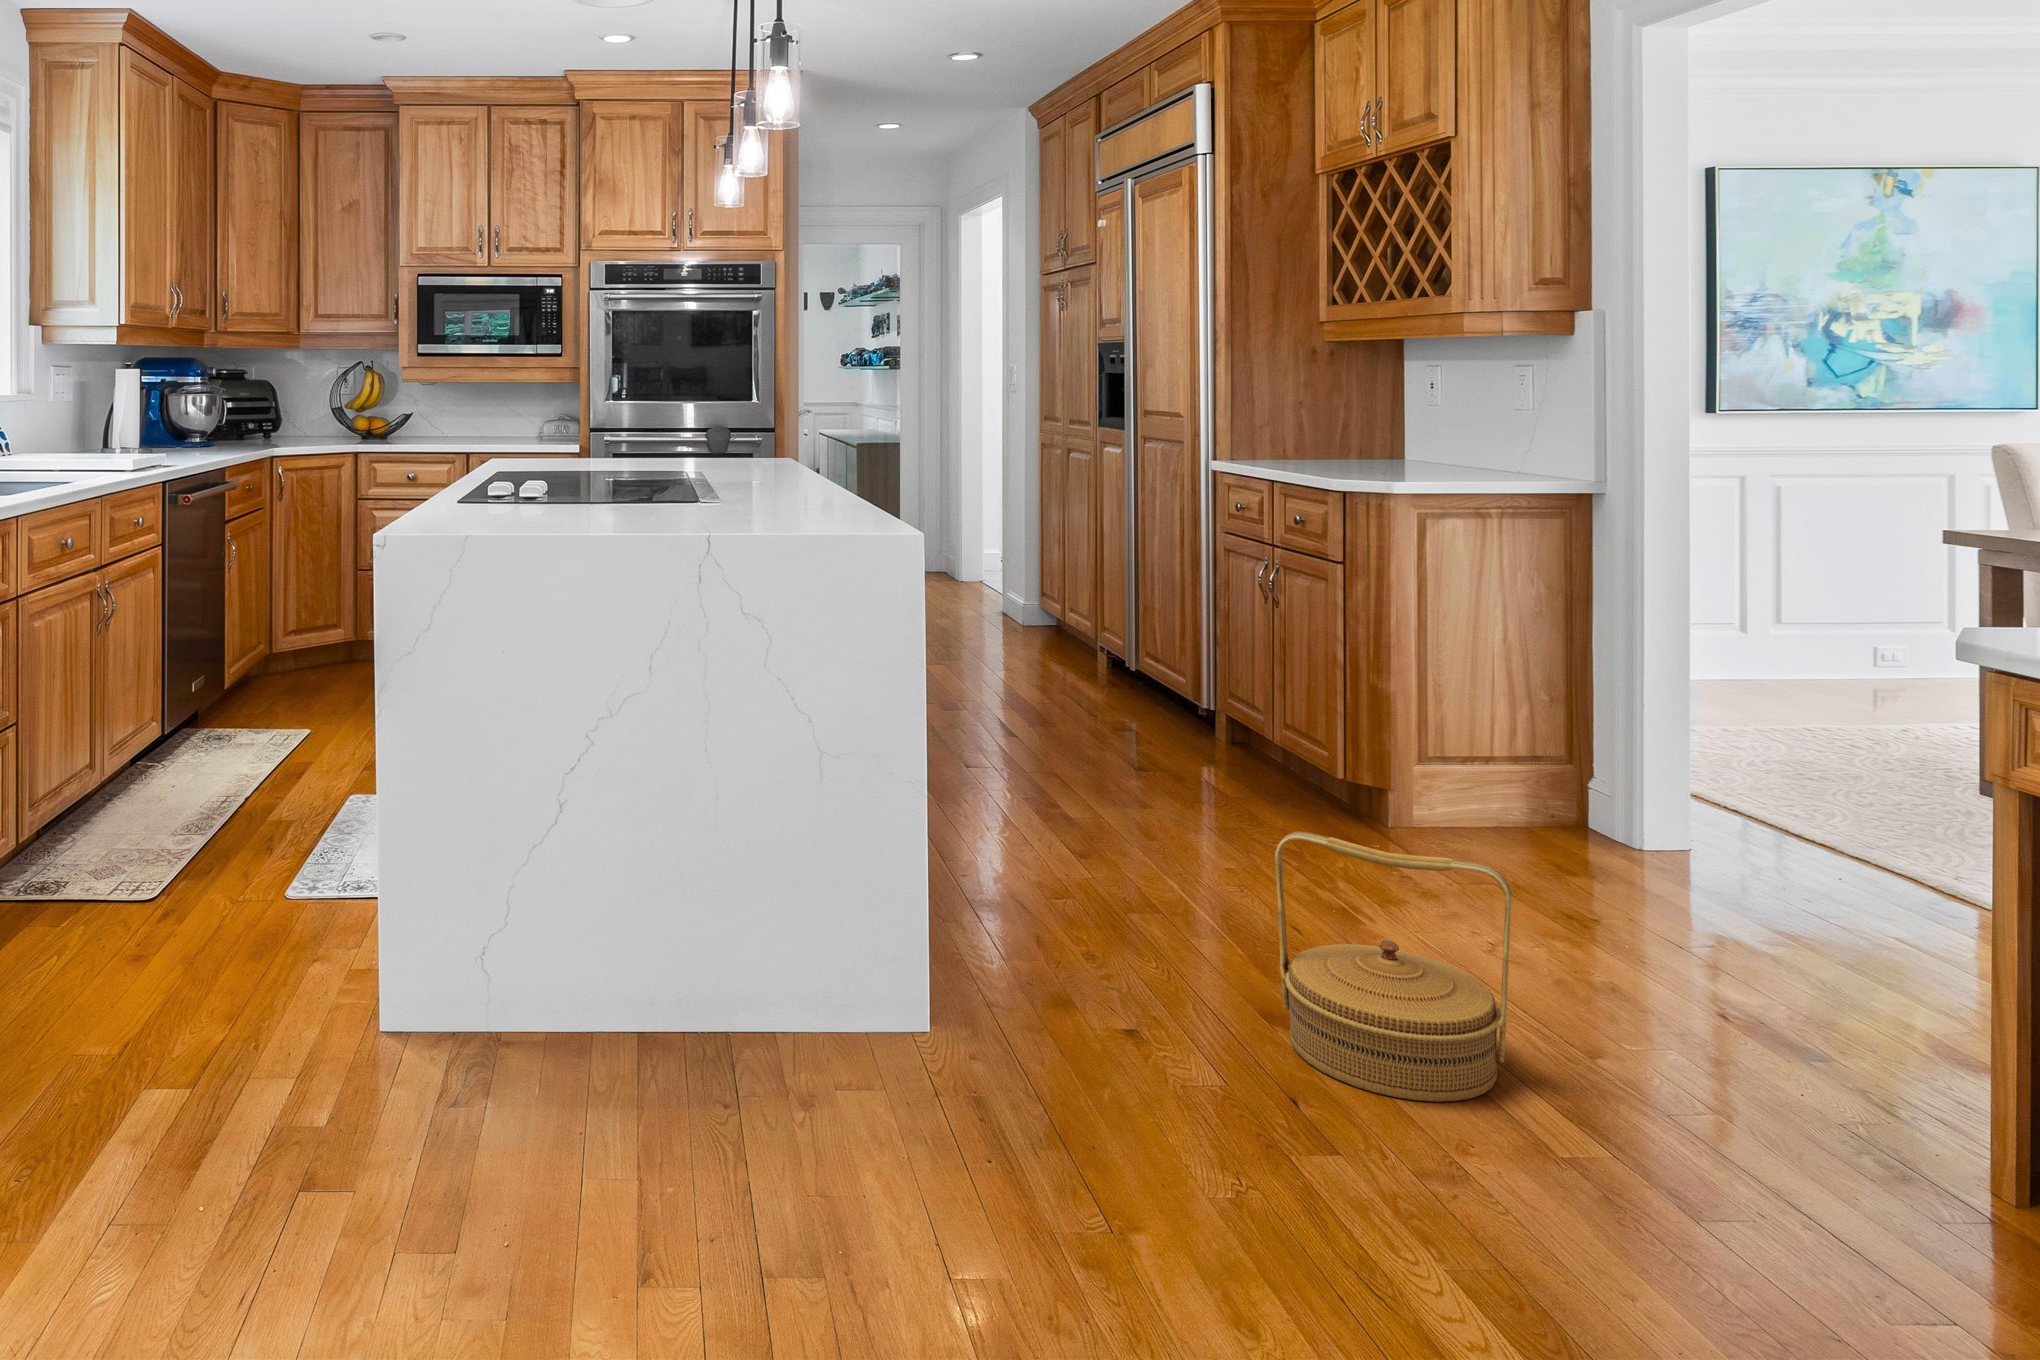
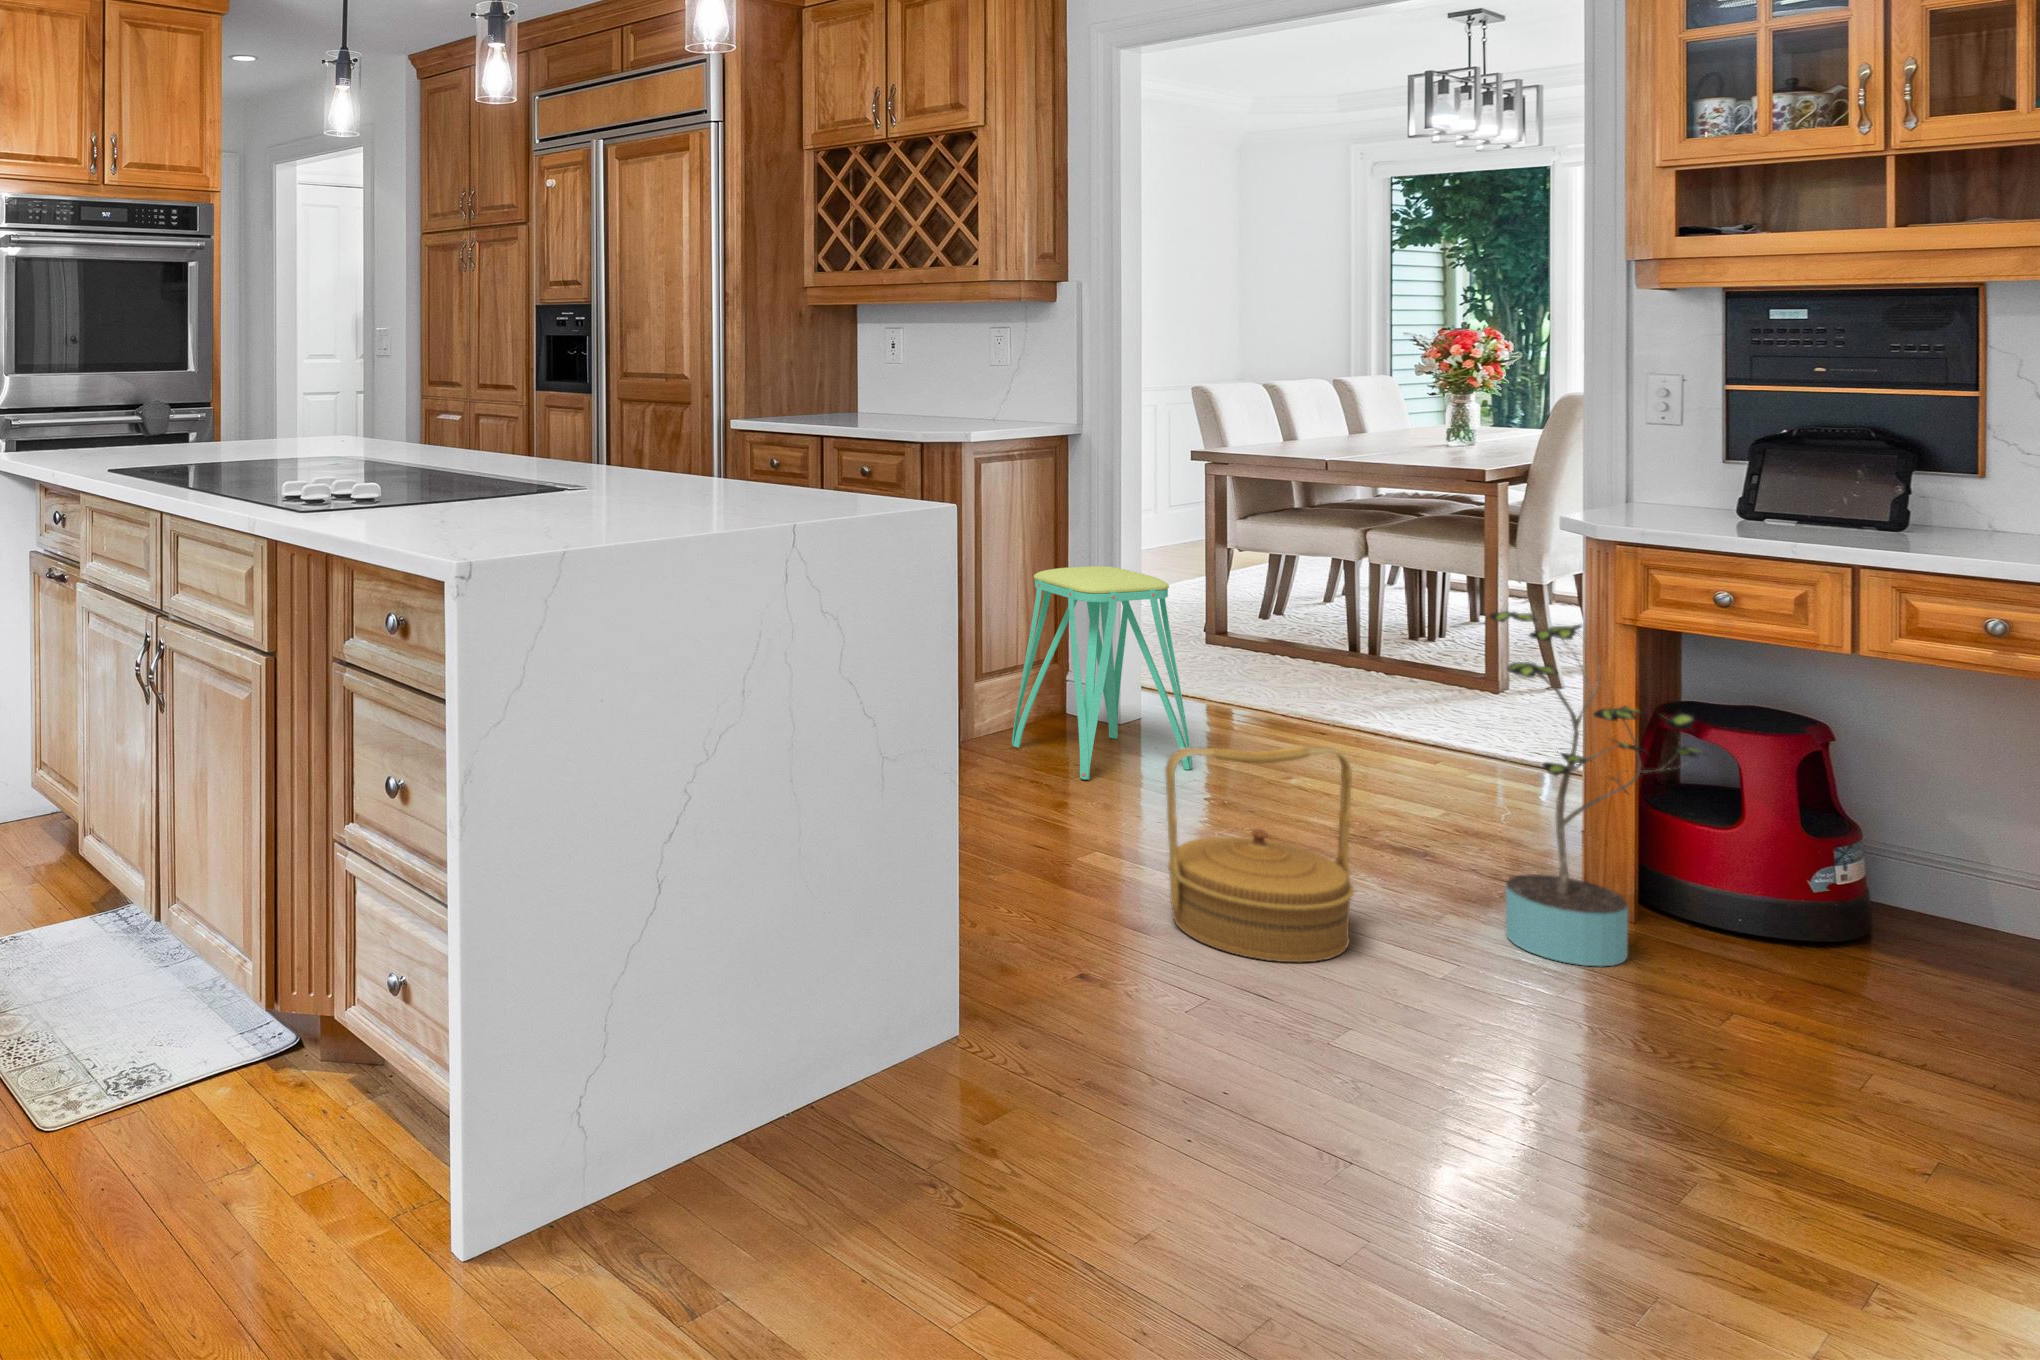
stool: none [1442,646,1646,910] -> present [1012,566,1192,780]
potted plant: none [1652,738,2000,1227] -> present [1490,611,1701,966]

